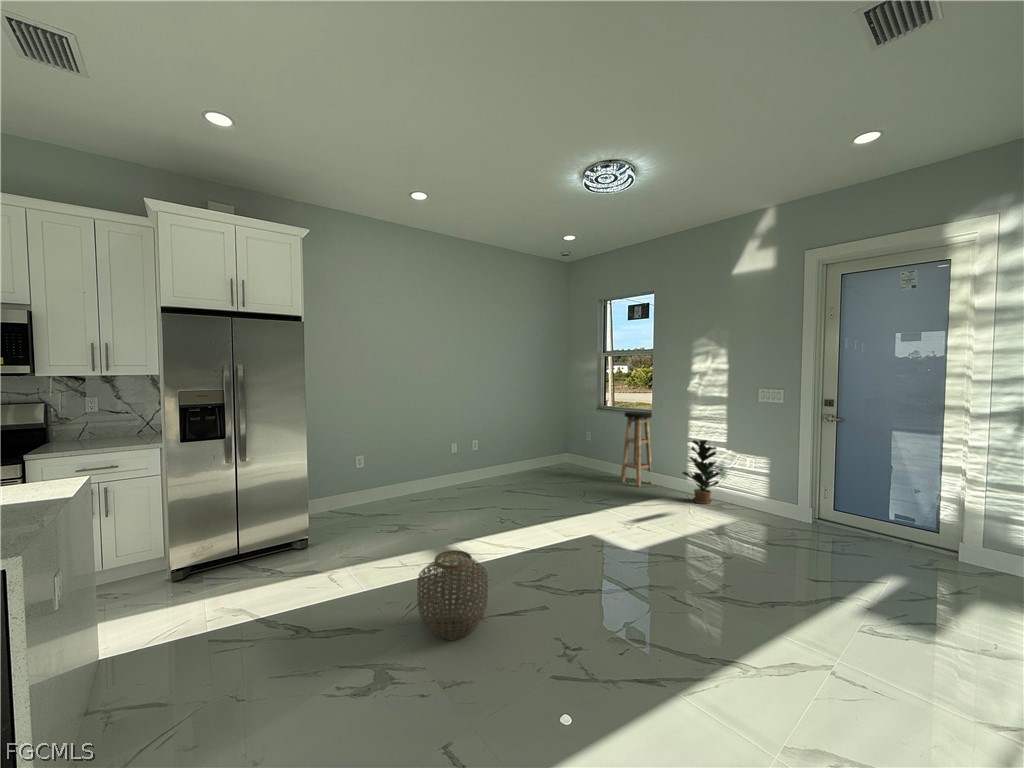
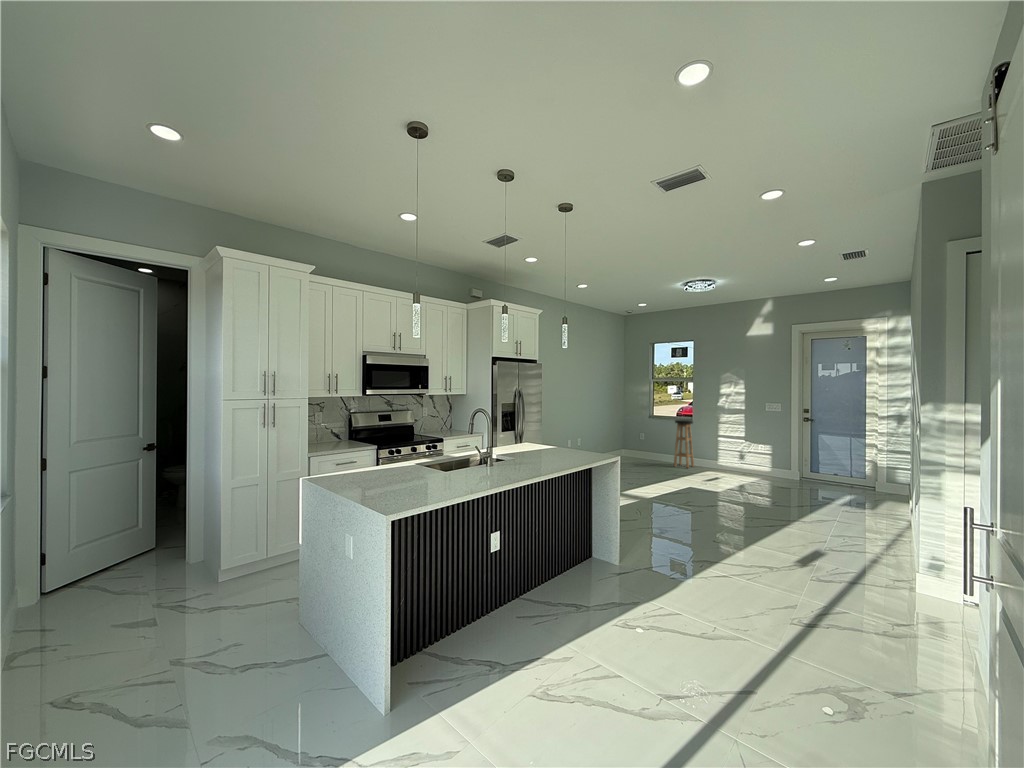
potted plant: present [683,440,722,504] -> none [720,436,746,475]
woven basket: present [417,550,488,640] -> none [667,487,702,525]

